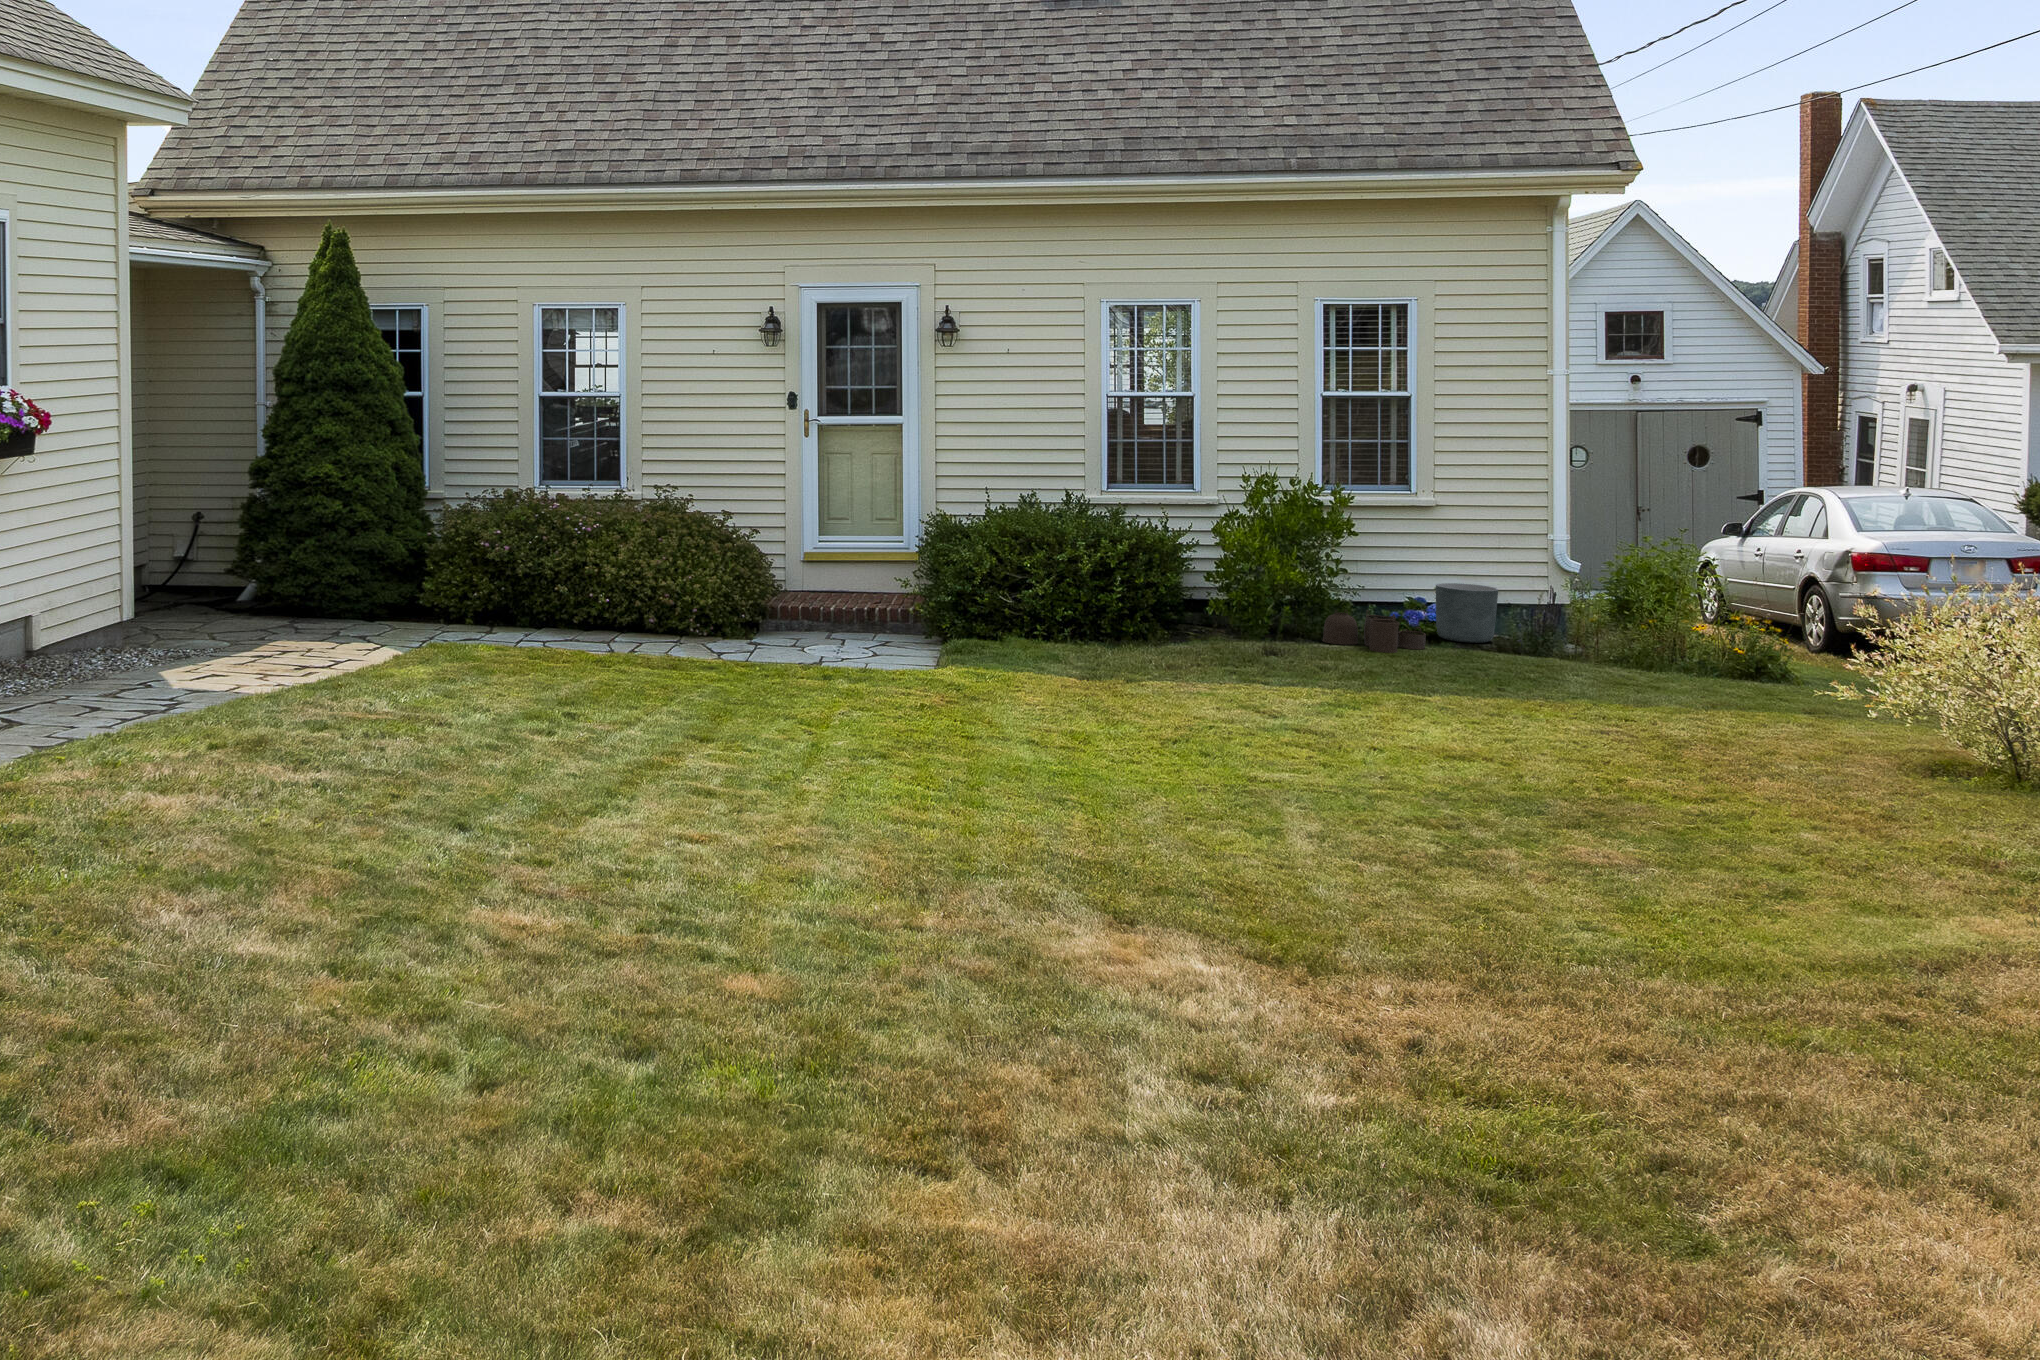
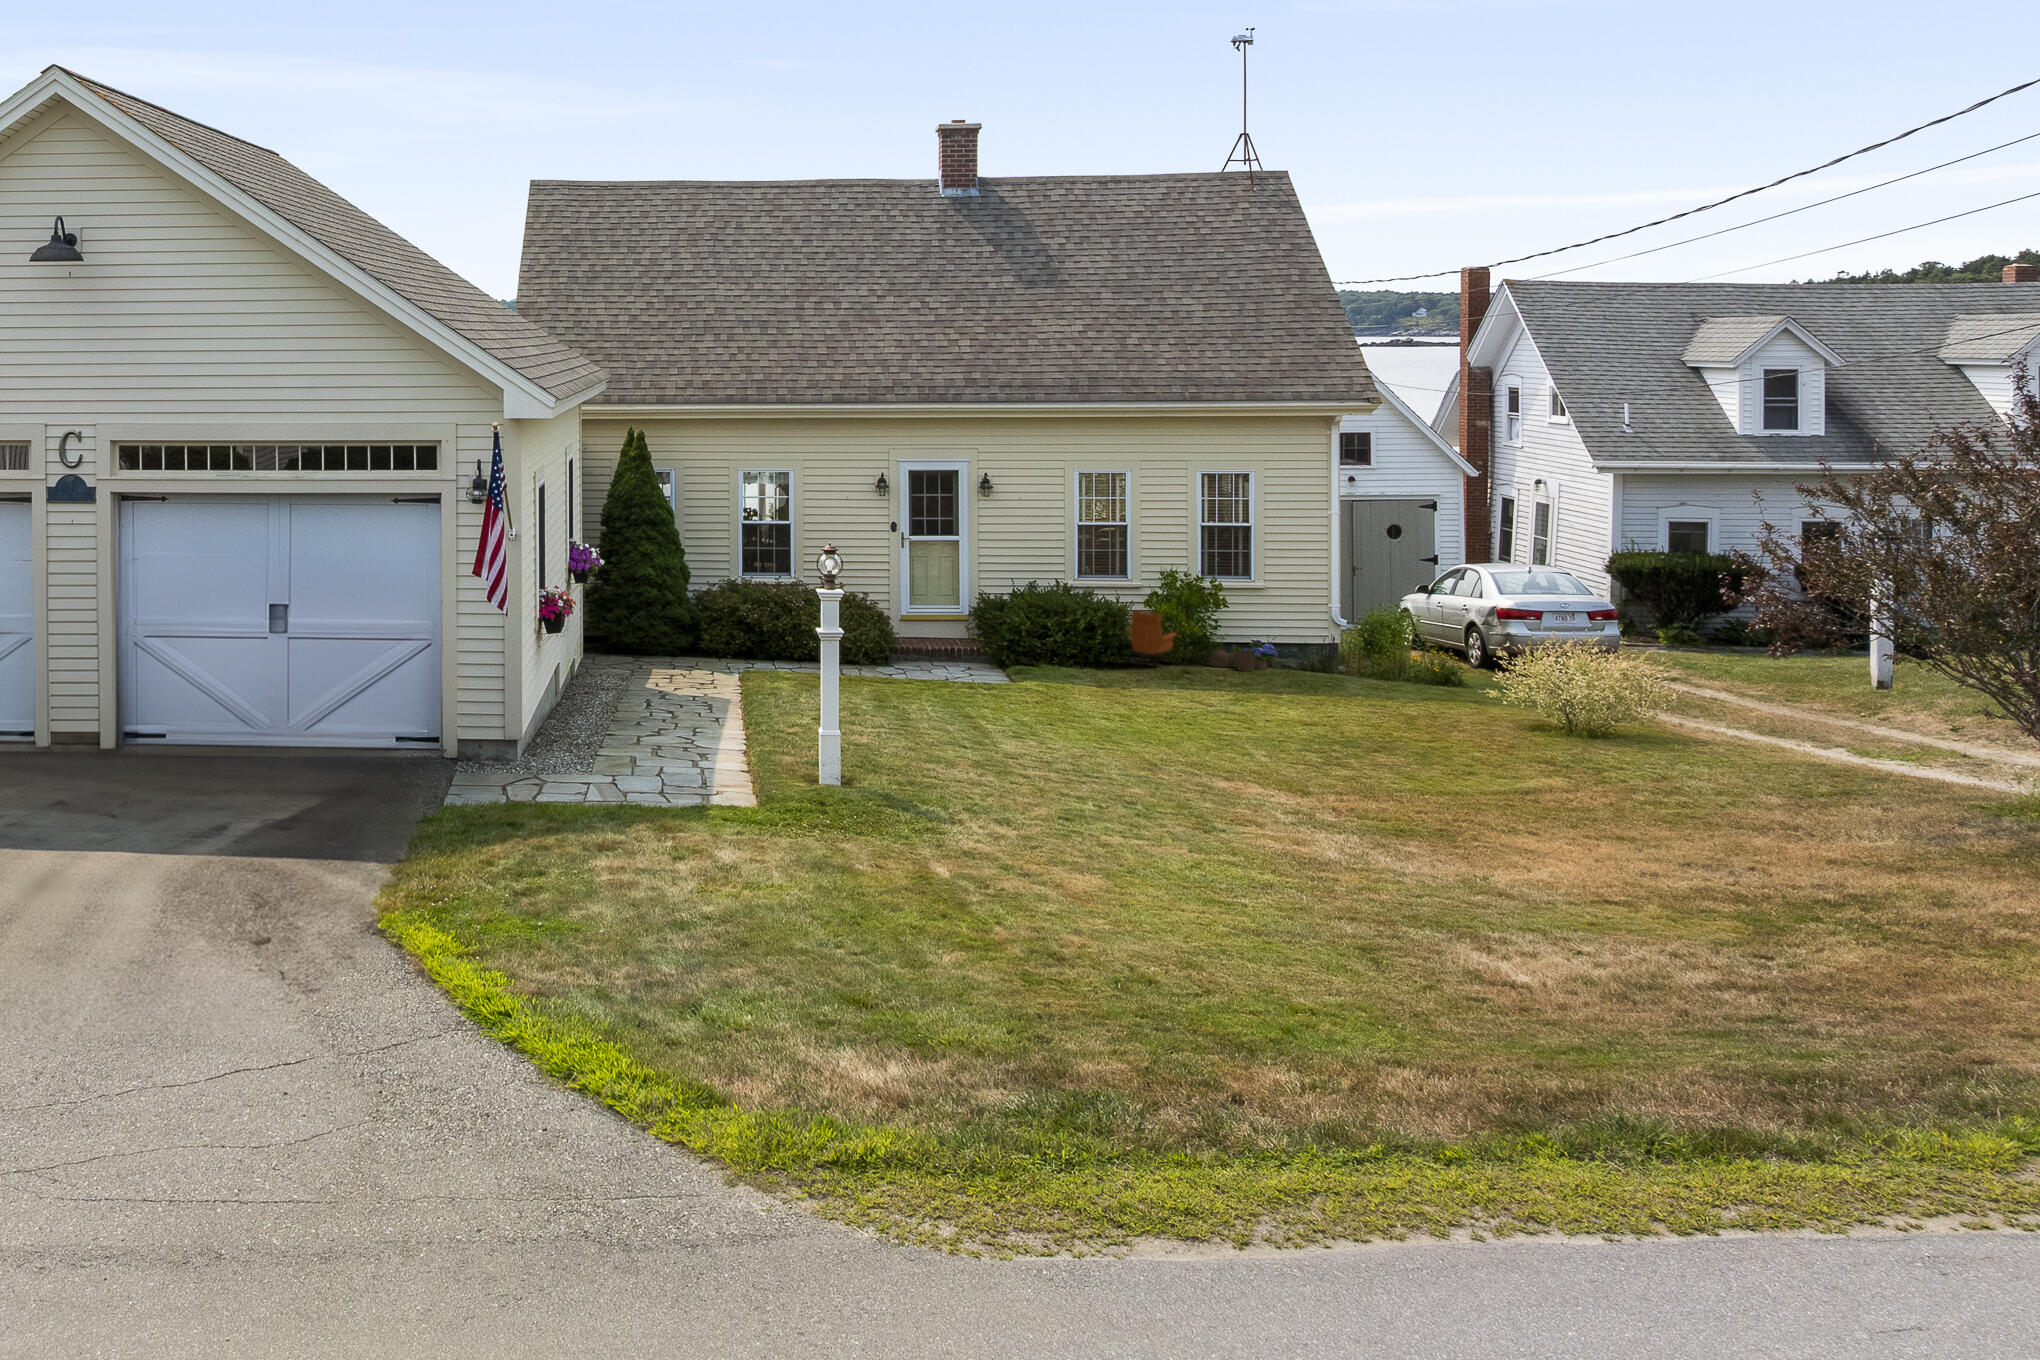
armchair: none [1168,539,1276,646] -> present [1128,610,1181,665]
planter: present [1436,583,1498,643] -> none [1268,632,1303,666]

